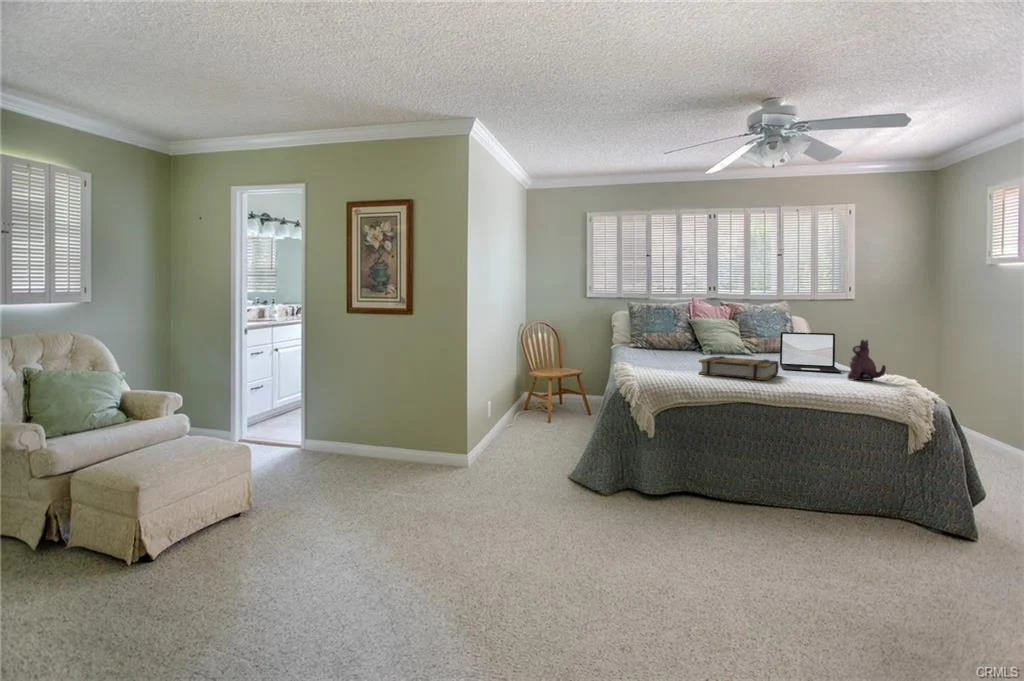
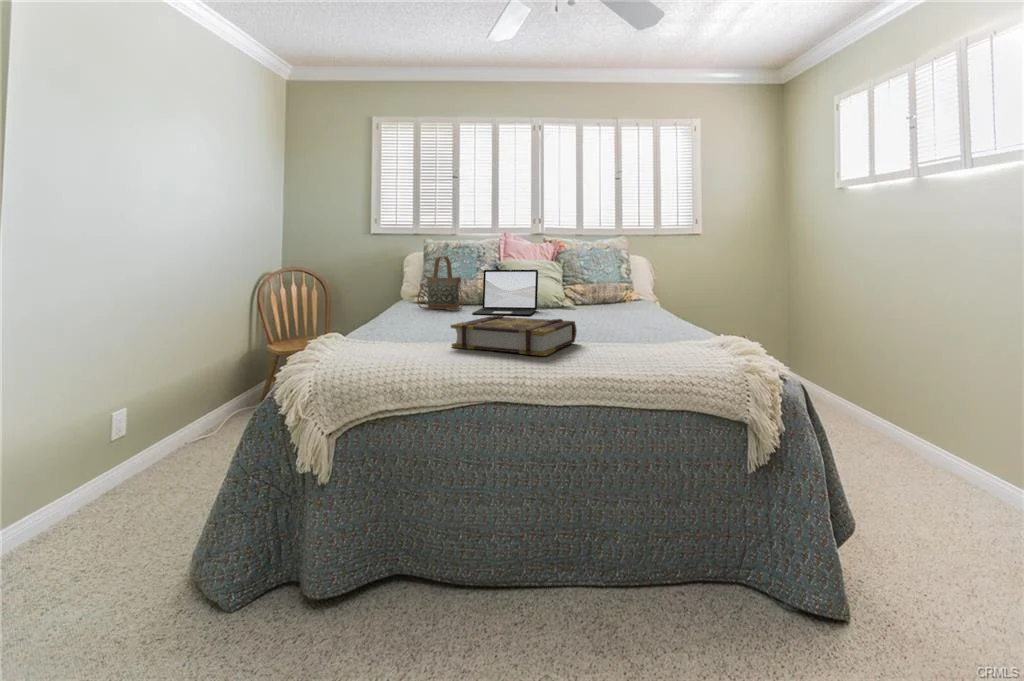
handbag: none [632,315,668,353] -> present [417,256,463,310]
laptop: present [780,332,841,372] -> present [472,270,538,315]
plush toy: present [848,340,886,380] -> none [672,284,724,347]

